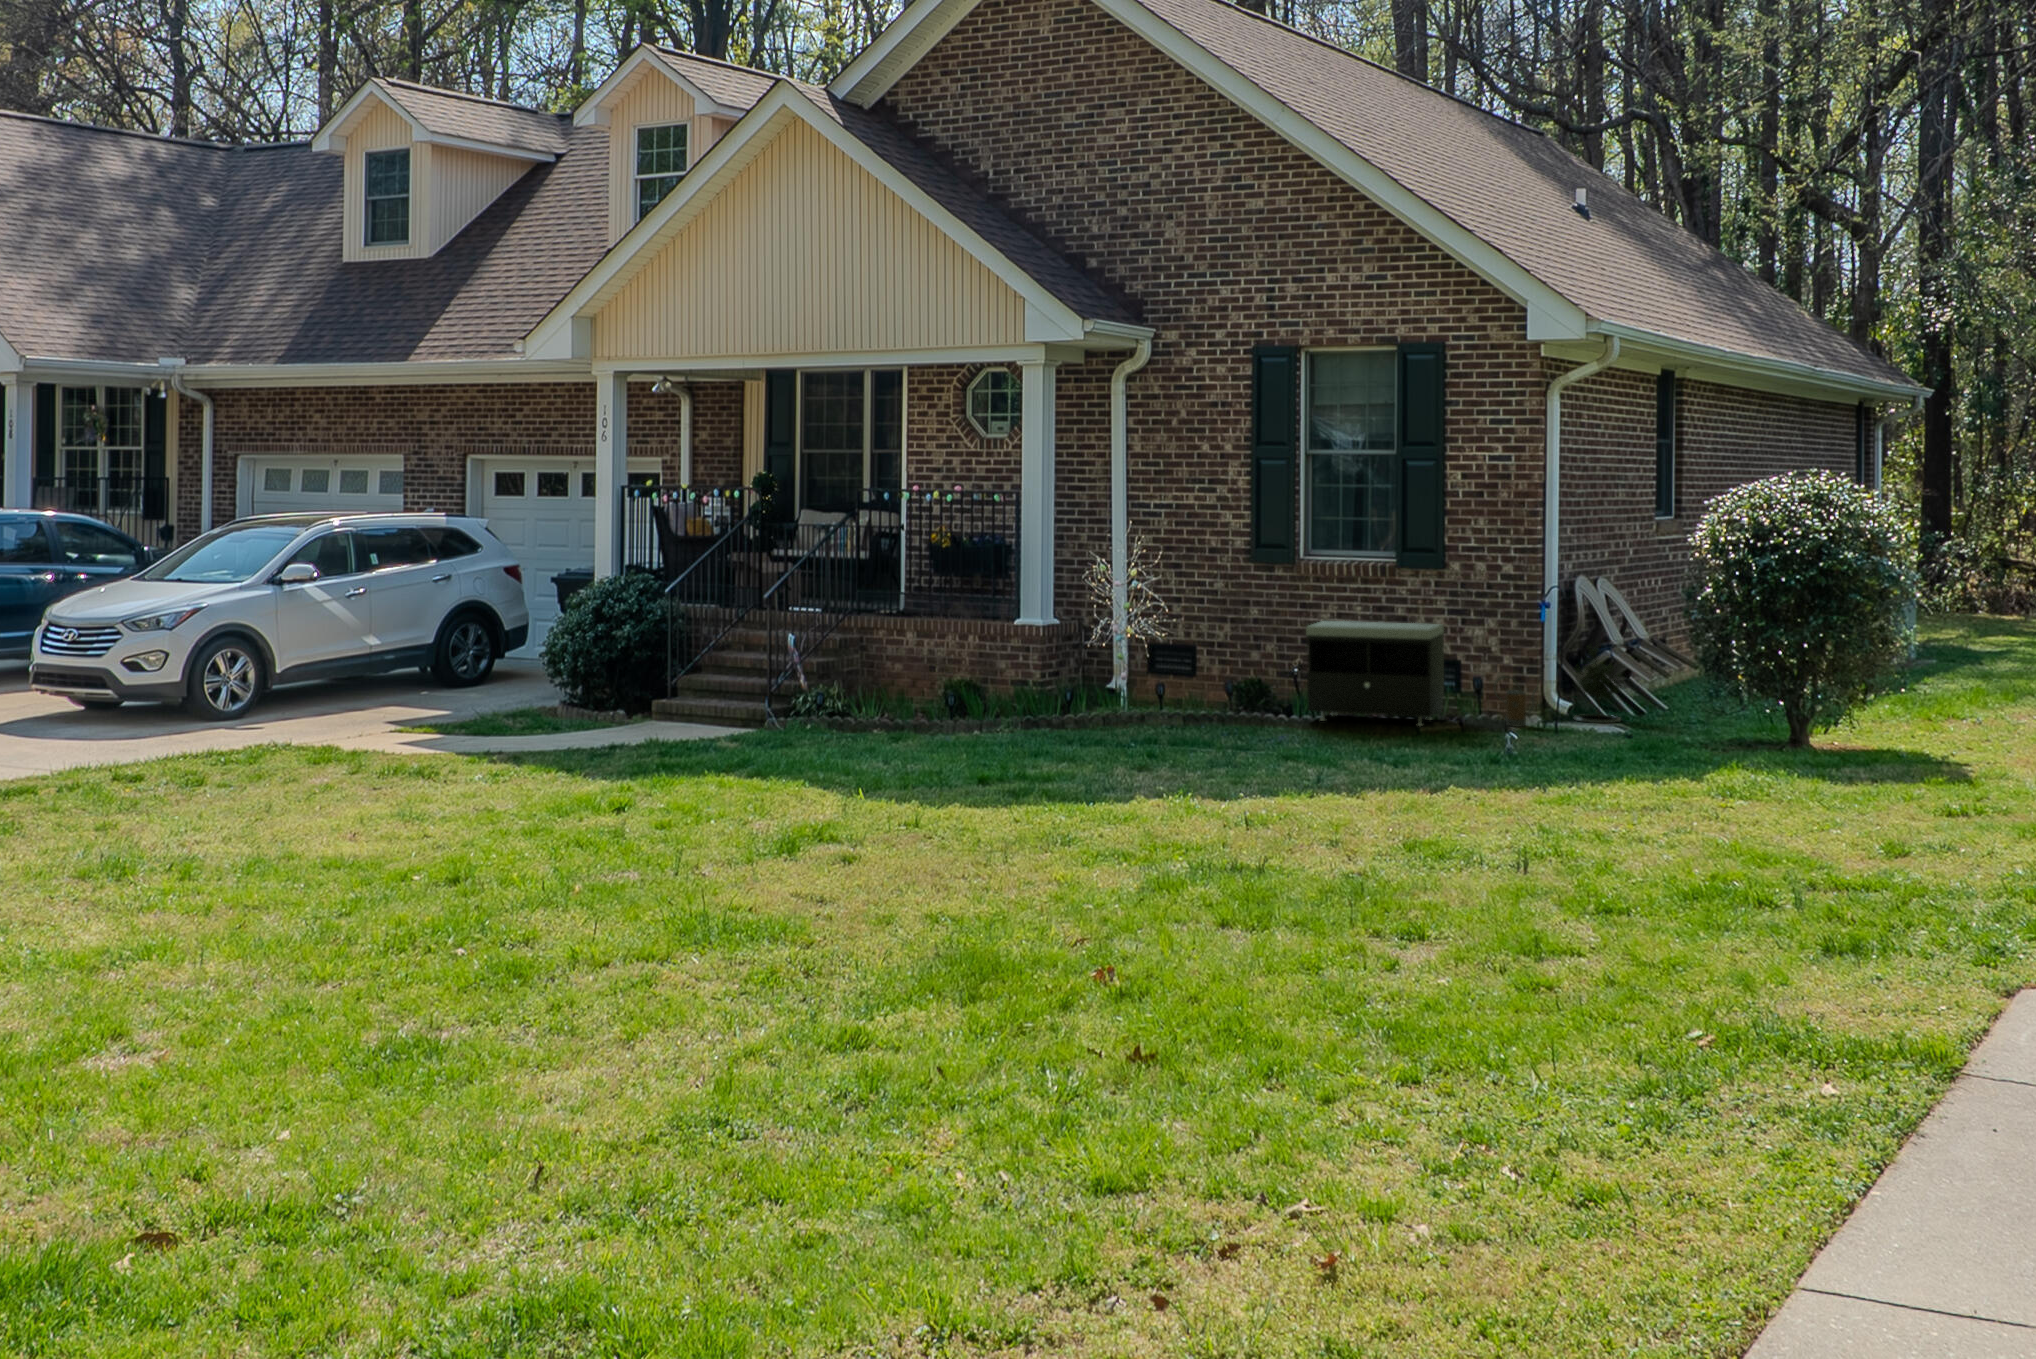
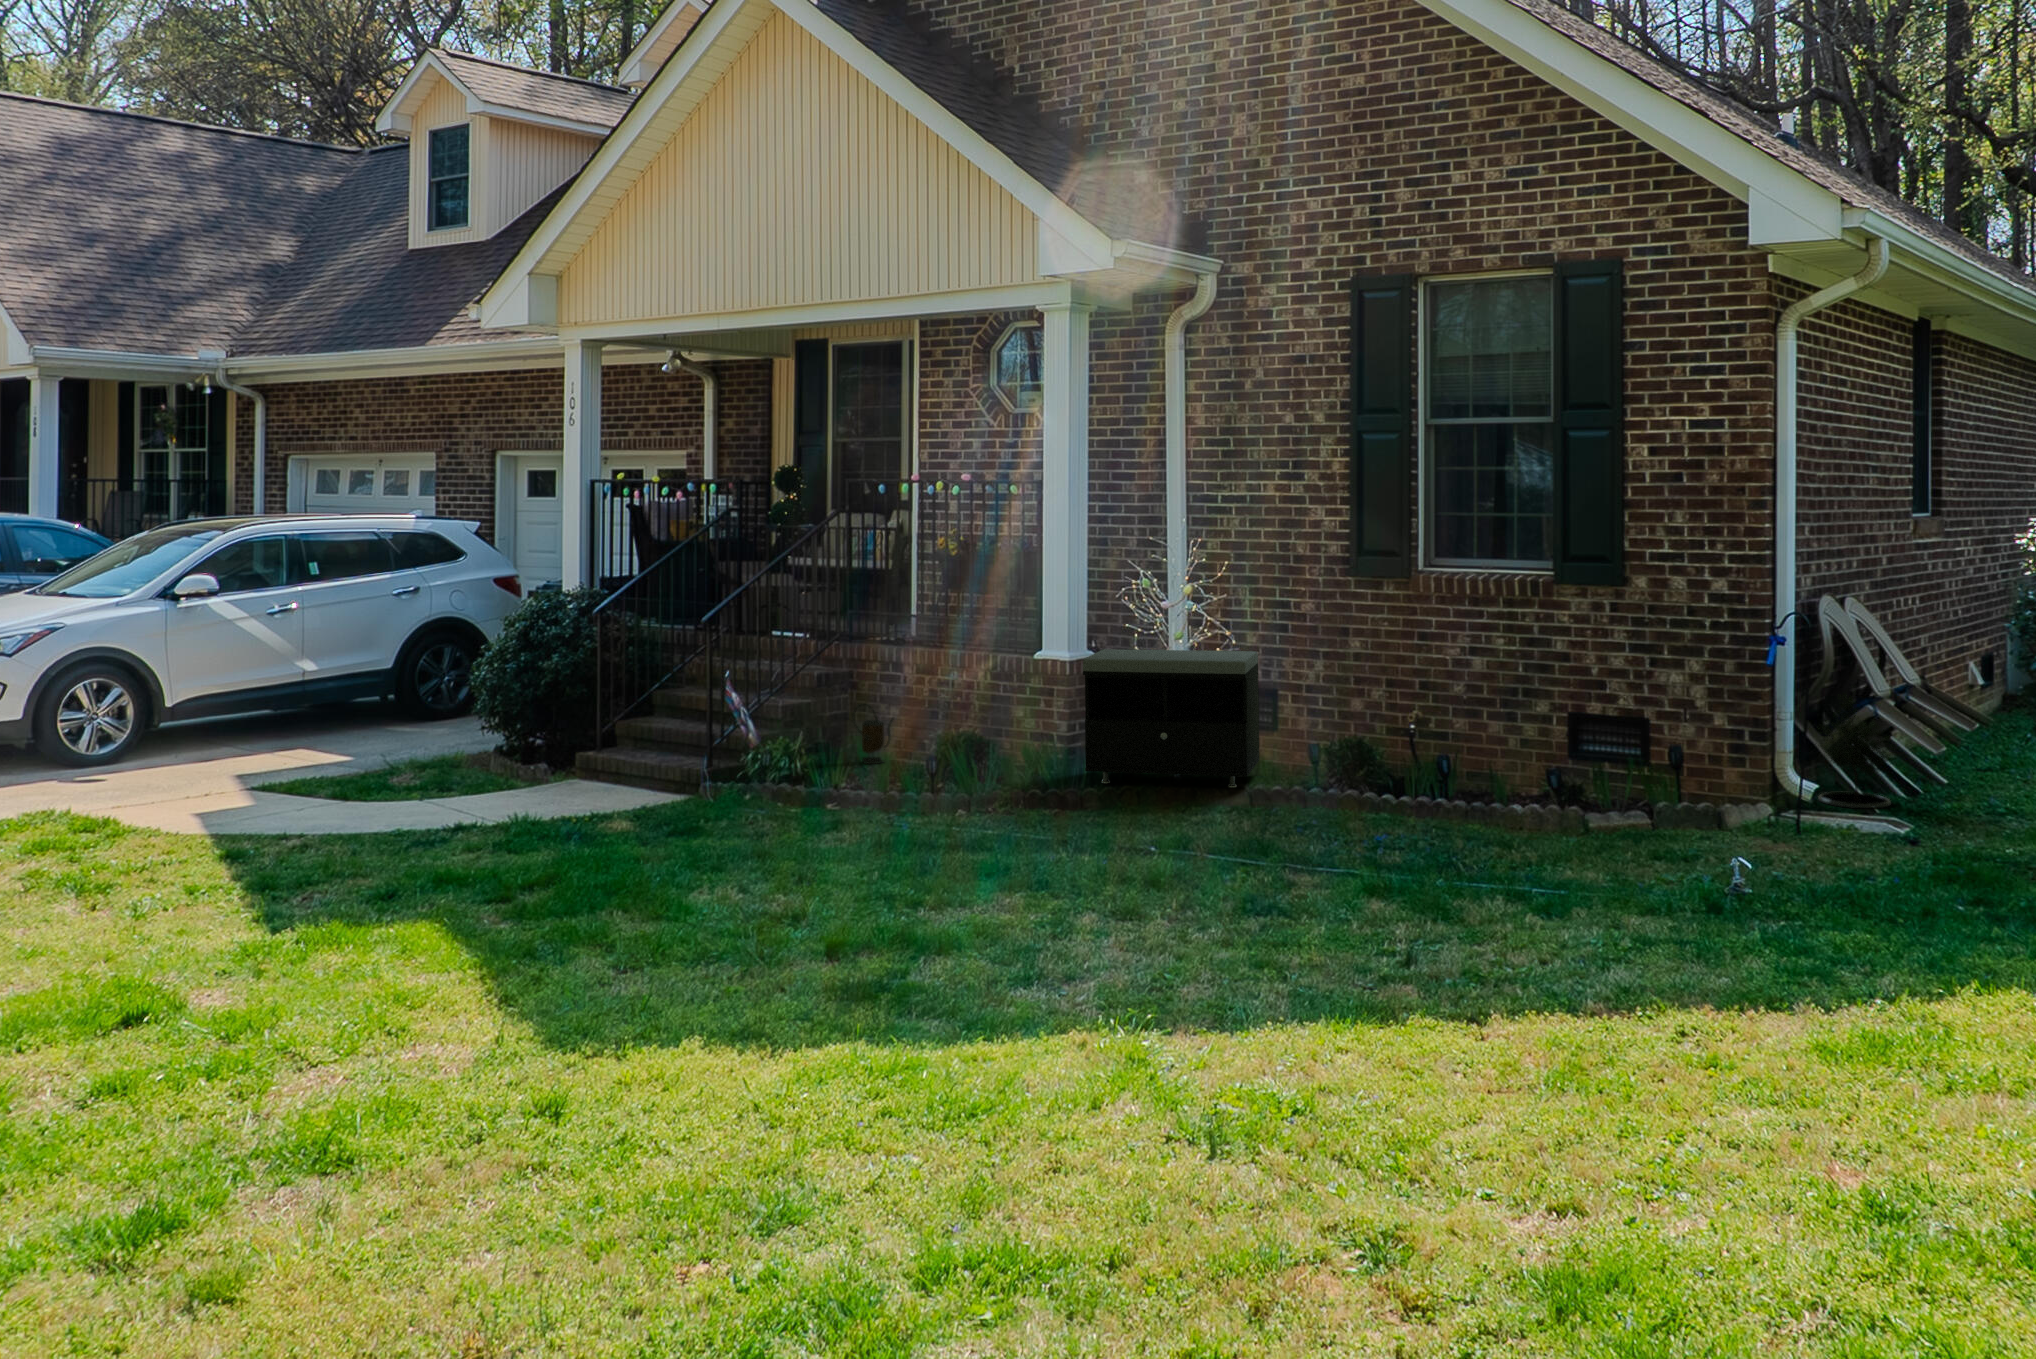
storage bench: present [1306,621,1444,726] -> present [1083,649,1259,788]
watering can: present [1494,676,1537,727] -> present [852,704,893,764]

